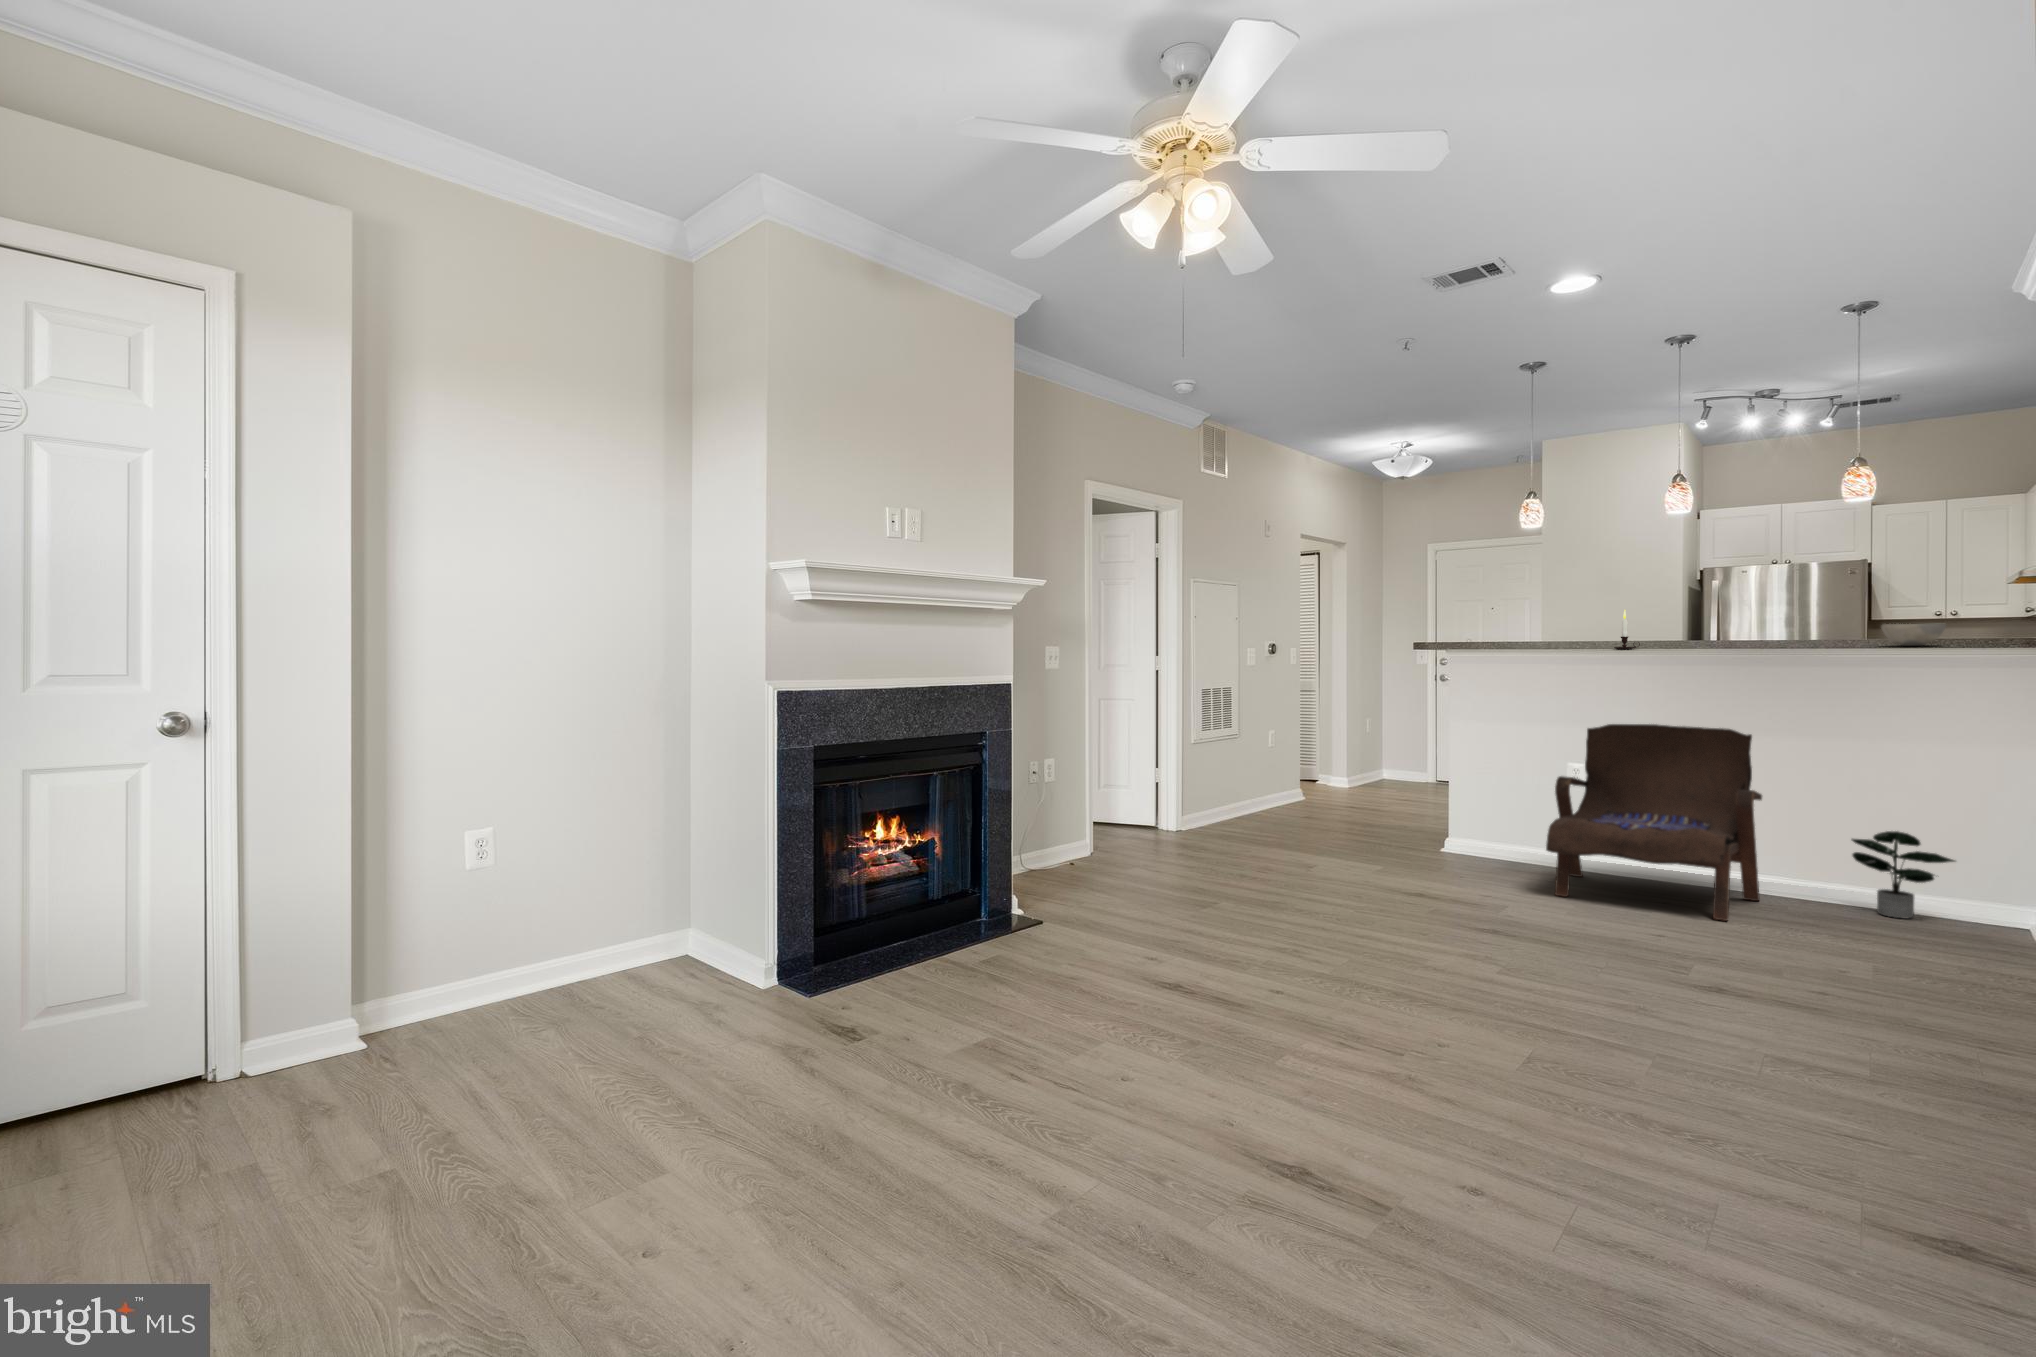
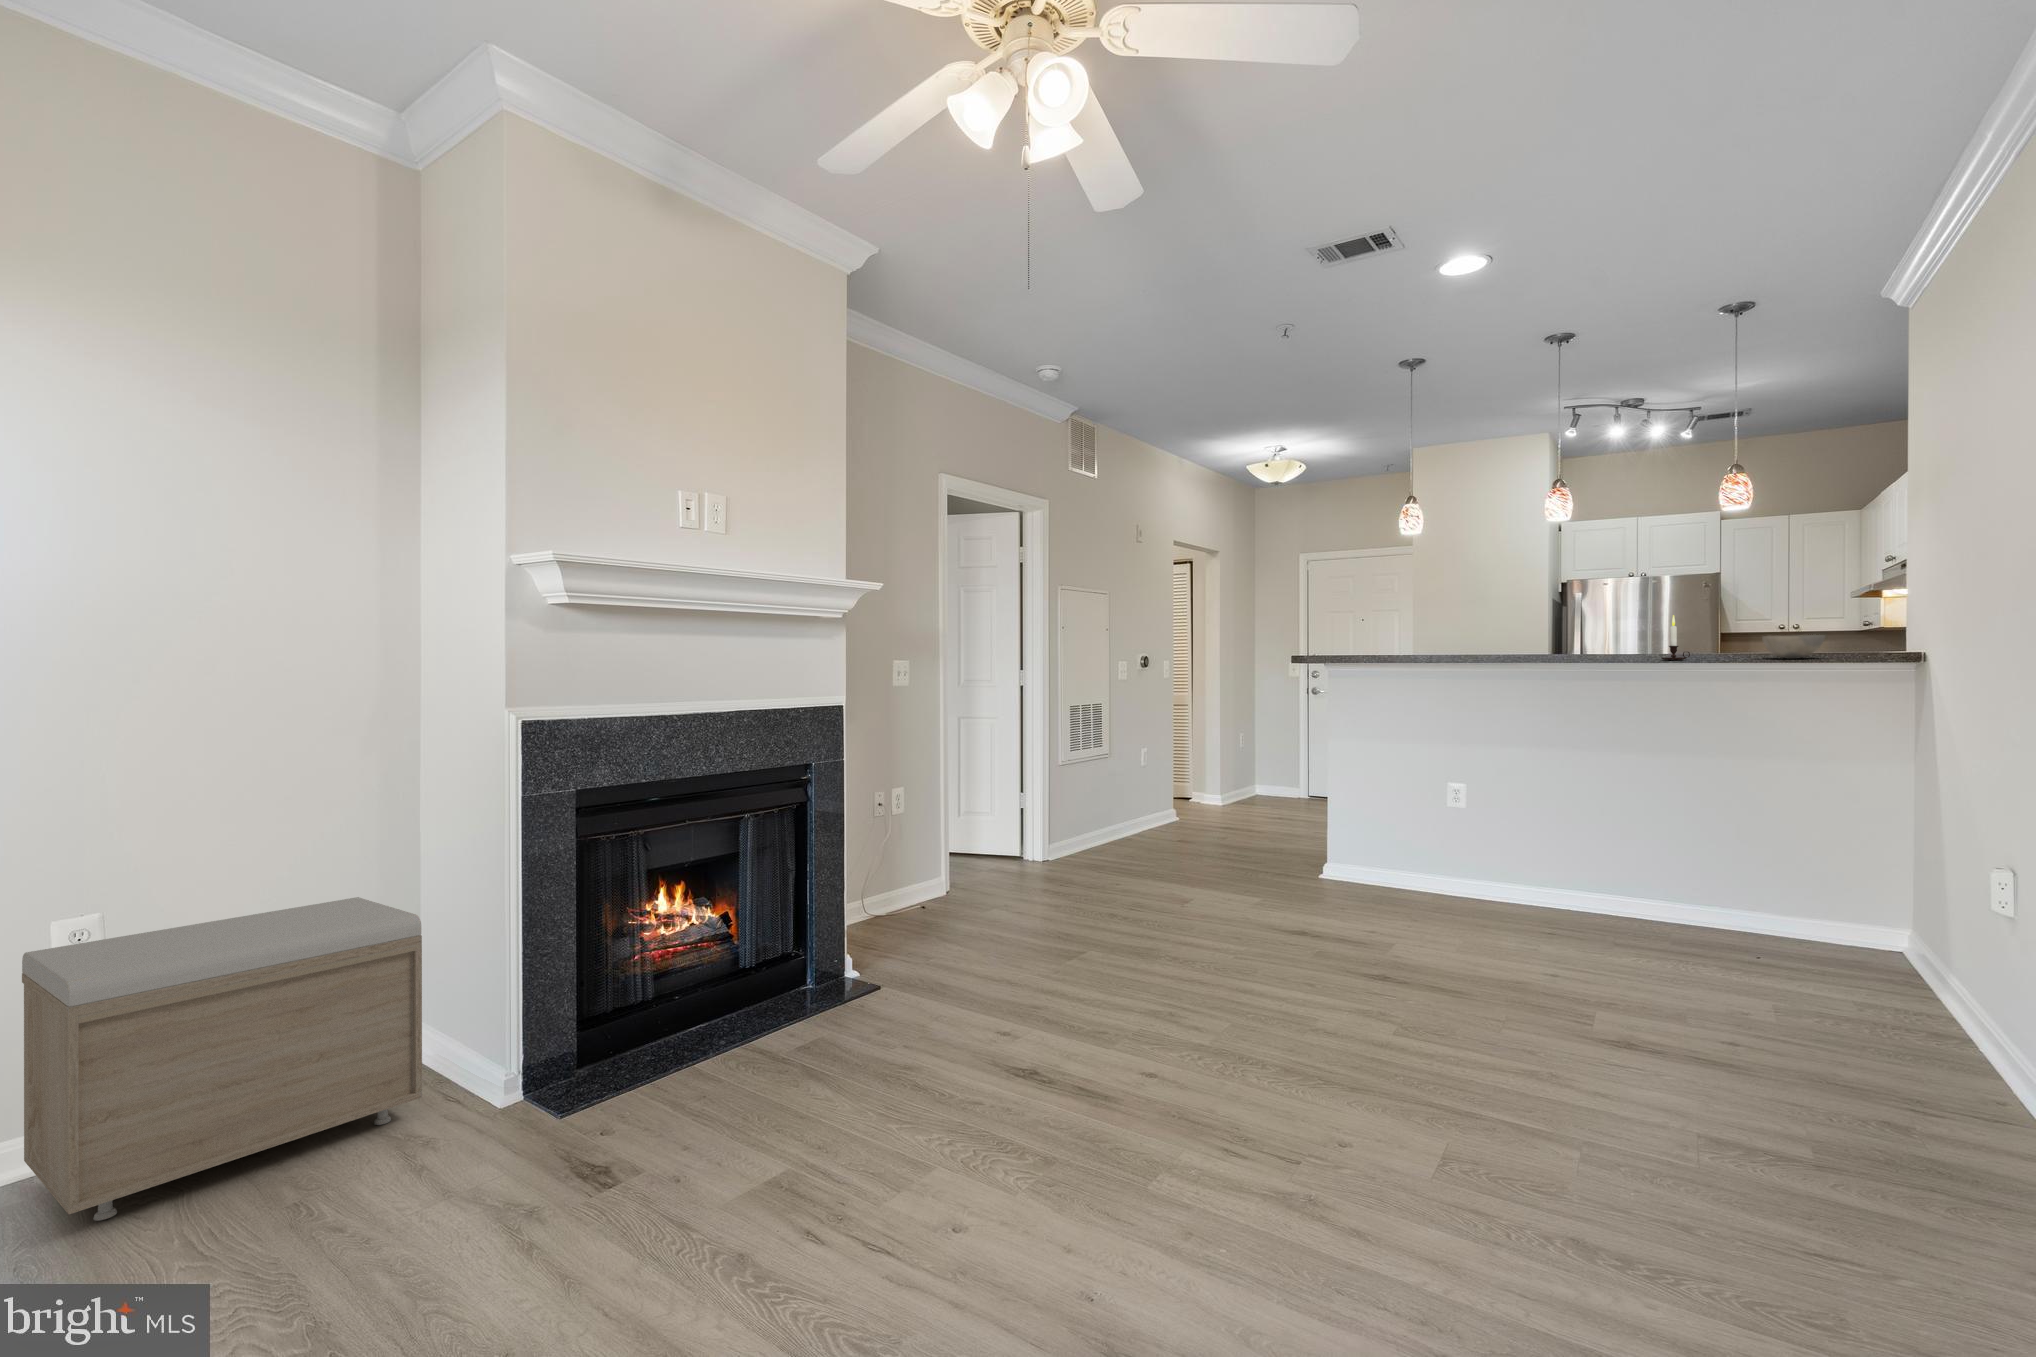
candle: present [1614,610,1640,649] -> present [1662,615,1690,660]
armchair: present [1546,724,1762,921] -> none [1437,742,1650,955]
storage bench: none [455,826,710,1037] -> present [22,897,422,1220]
potted plant: present [1852,831,1955,919] -> none [1739,852,1843,944]

